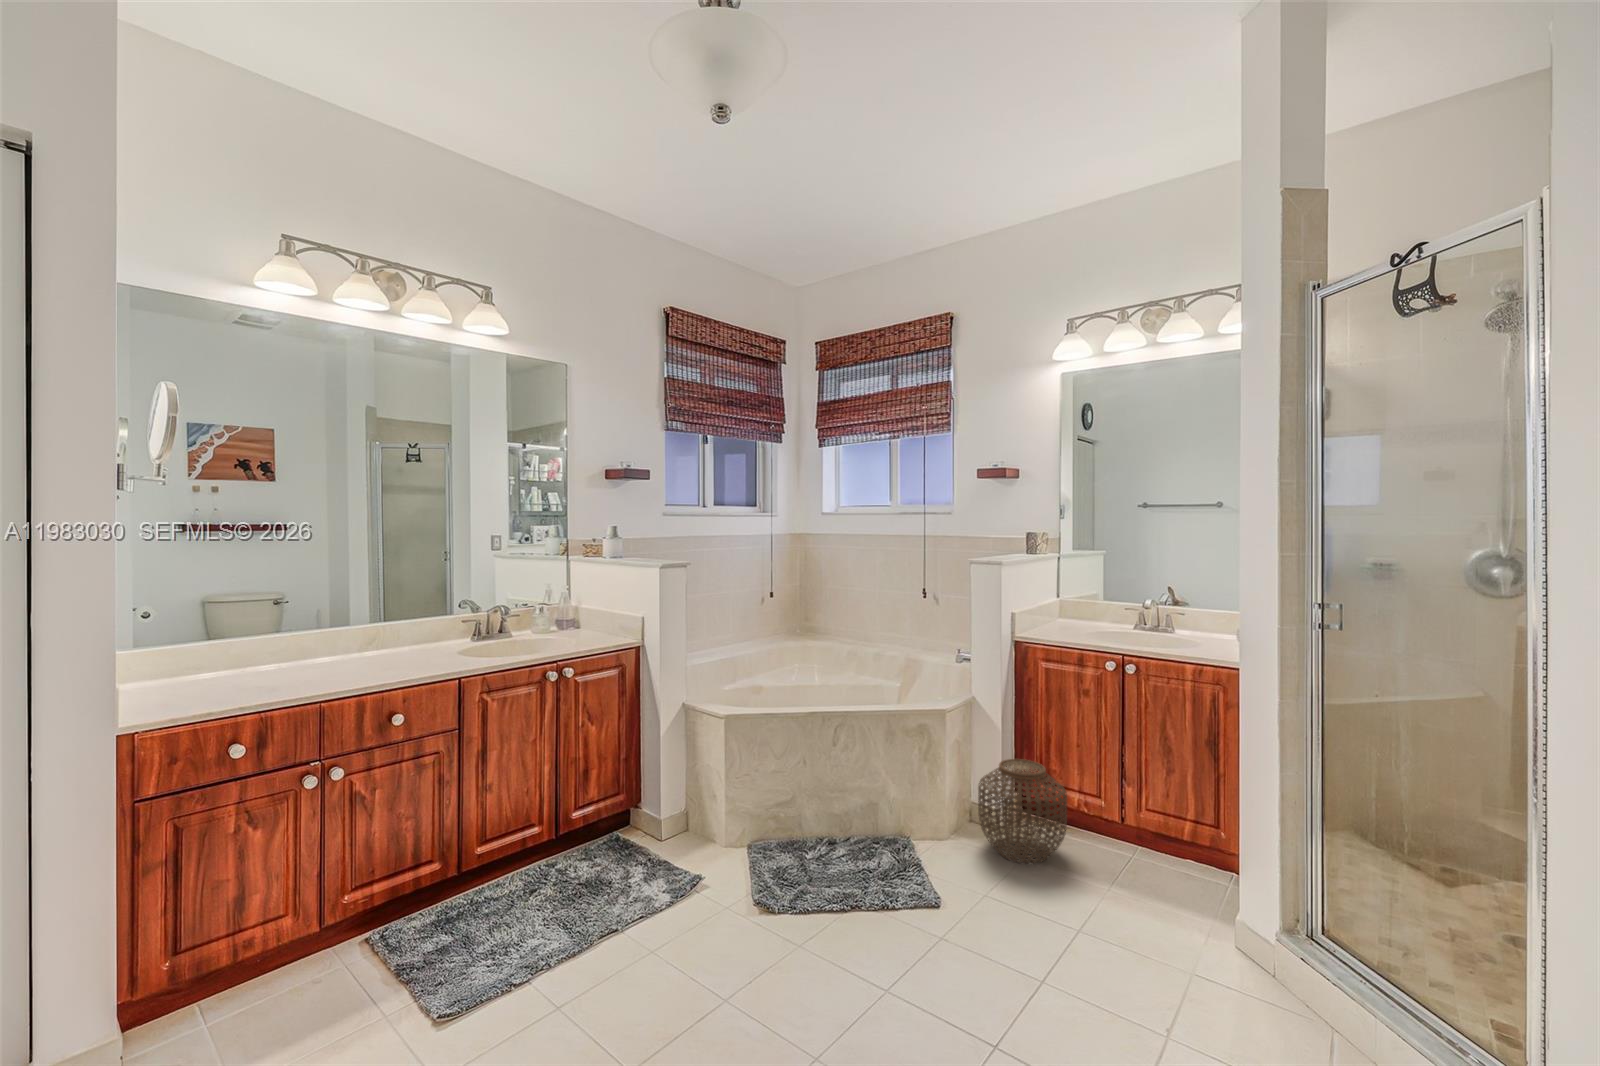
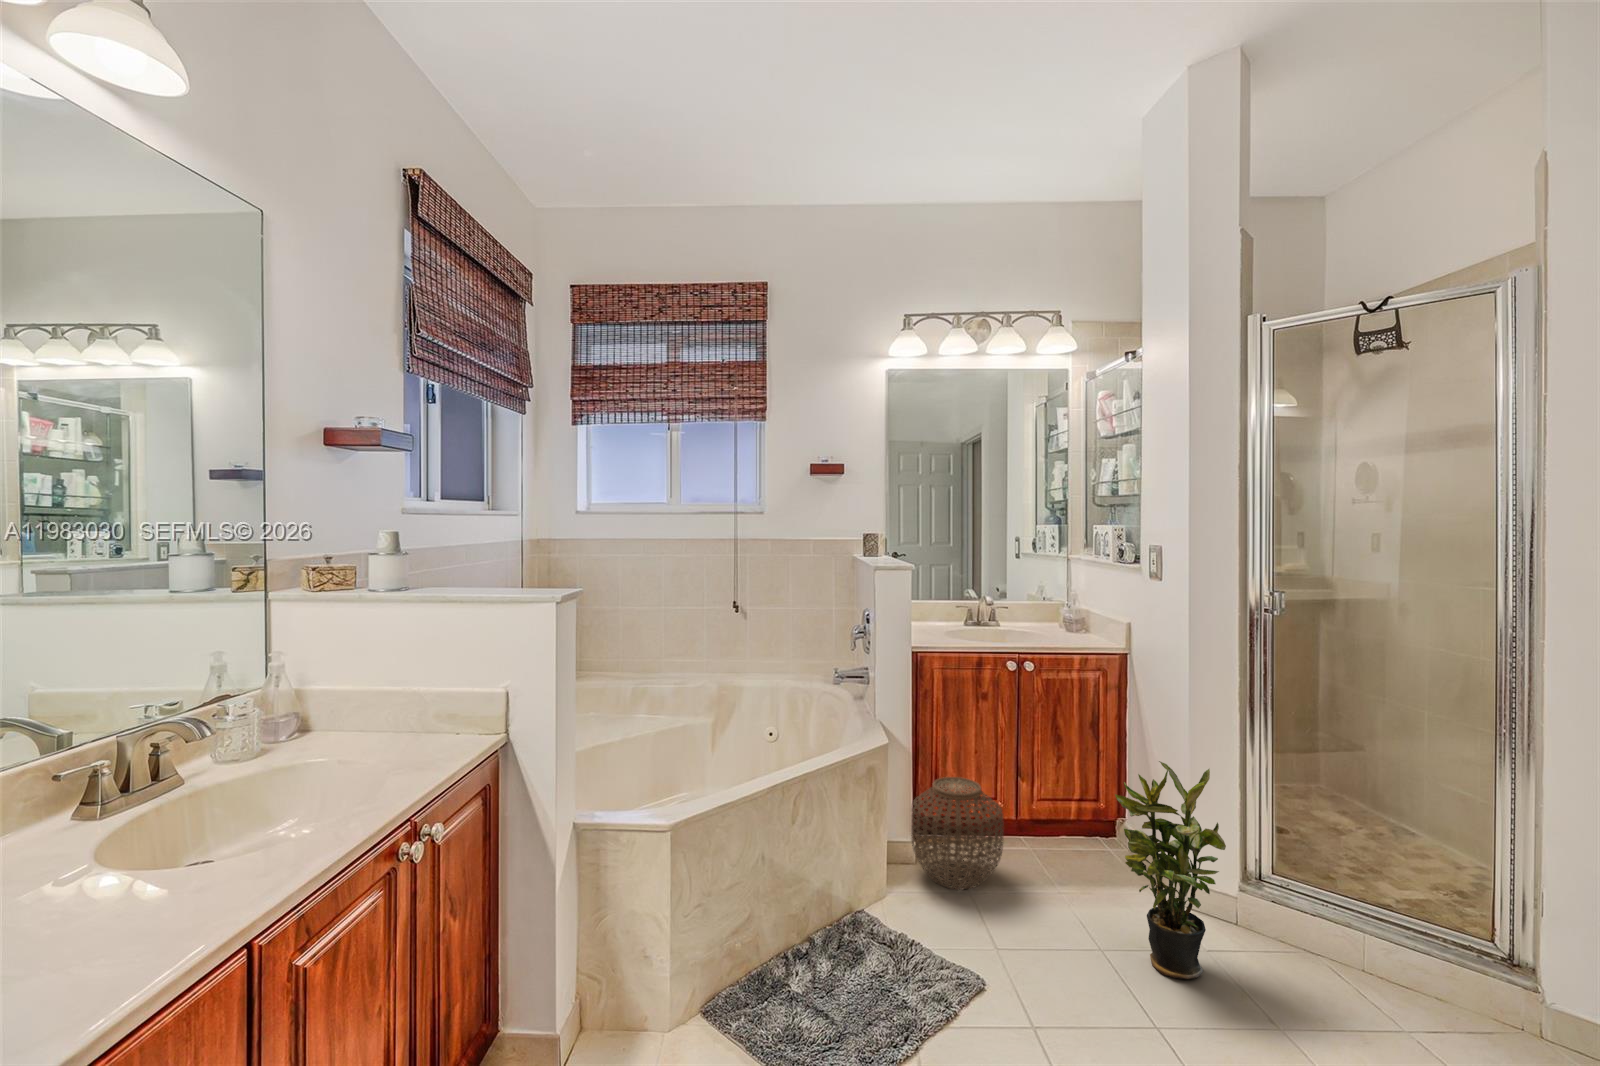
potted plant: none [1073,765,1200,993] -> present [1115,761,1226,979]

